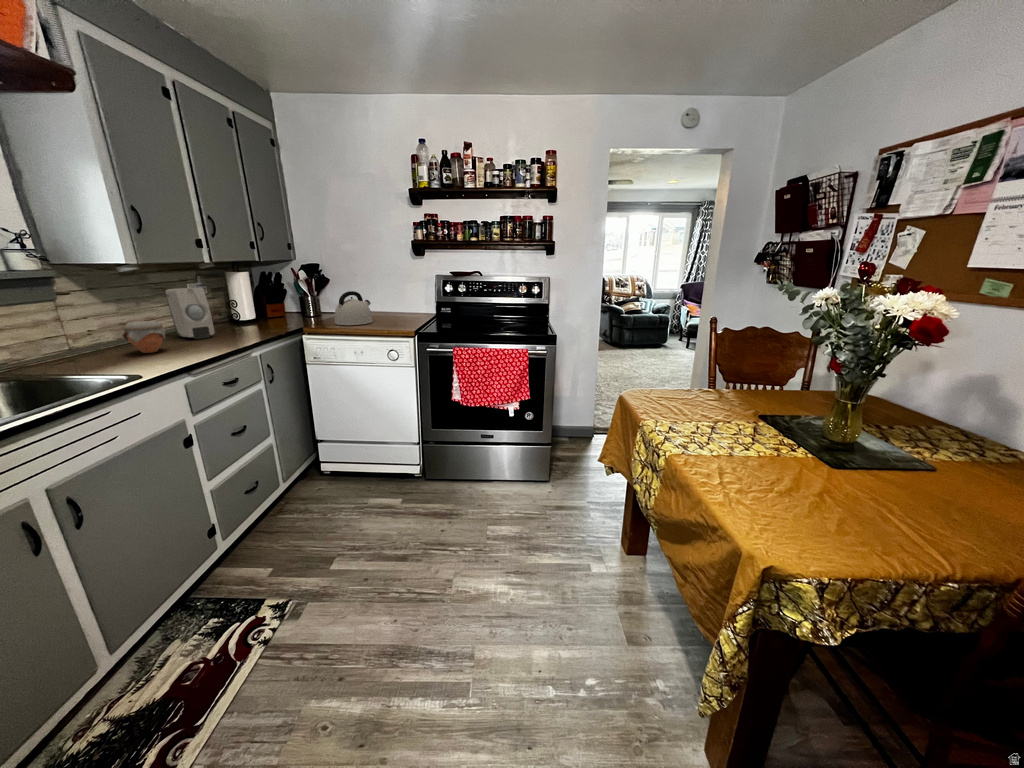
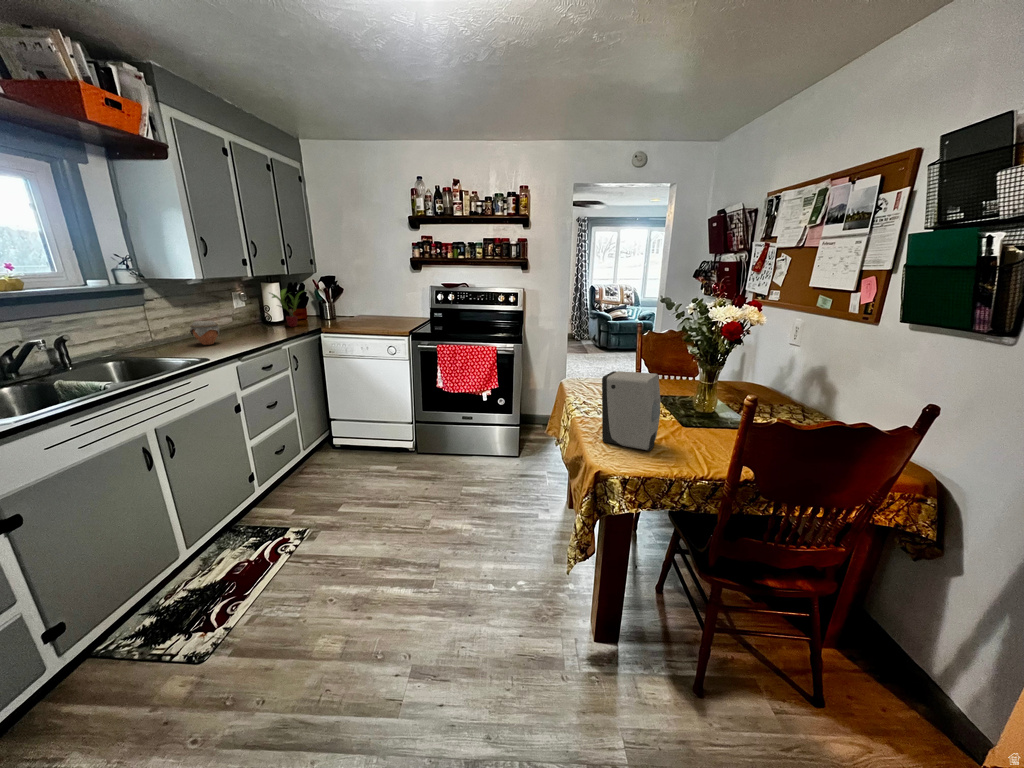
potted plant: none [233,278,286,326] -> present [271,289,306,327]
soap dispenser: present [165,288,214,339] -> present [602,371,661,451]
kettle: present [335,291,373,325] -> none [346,299,377,327]

